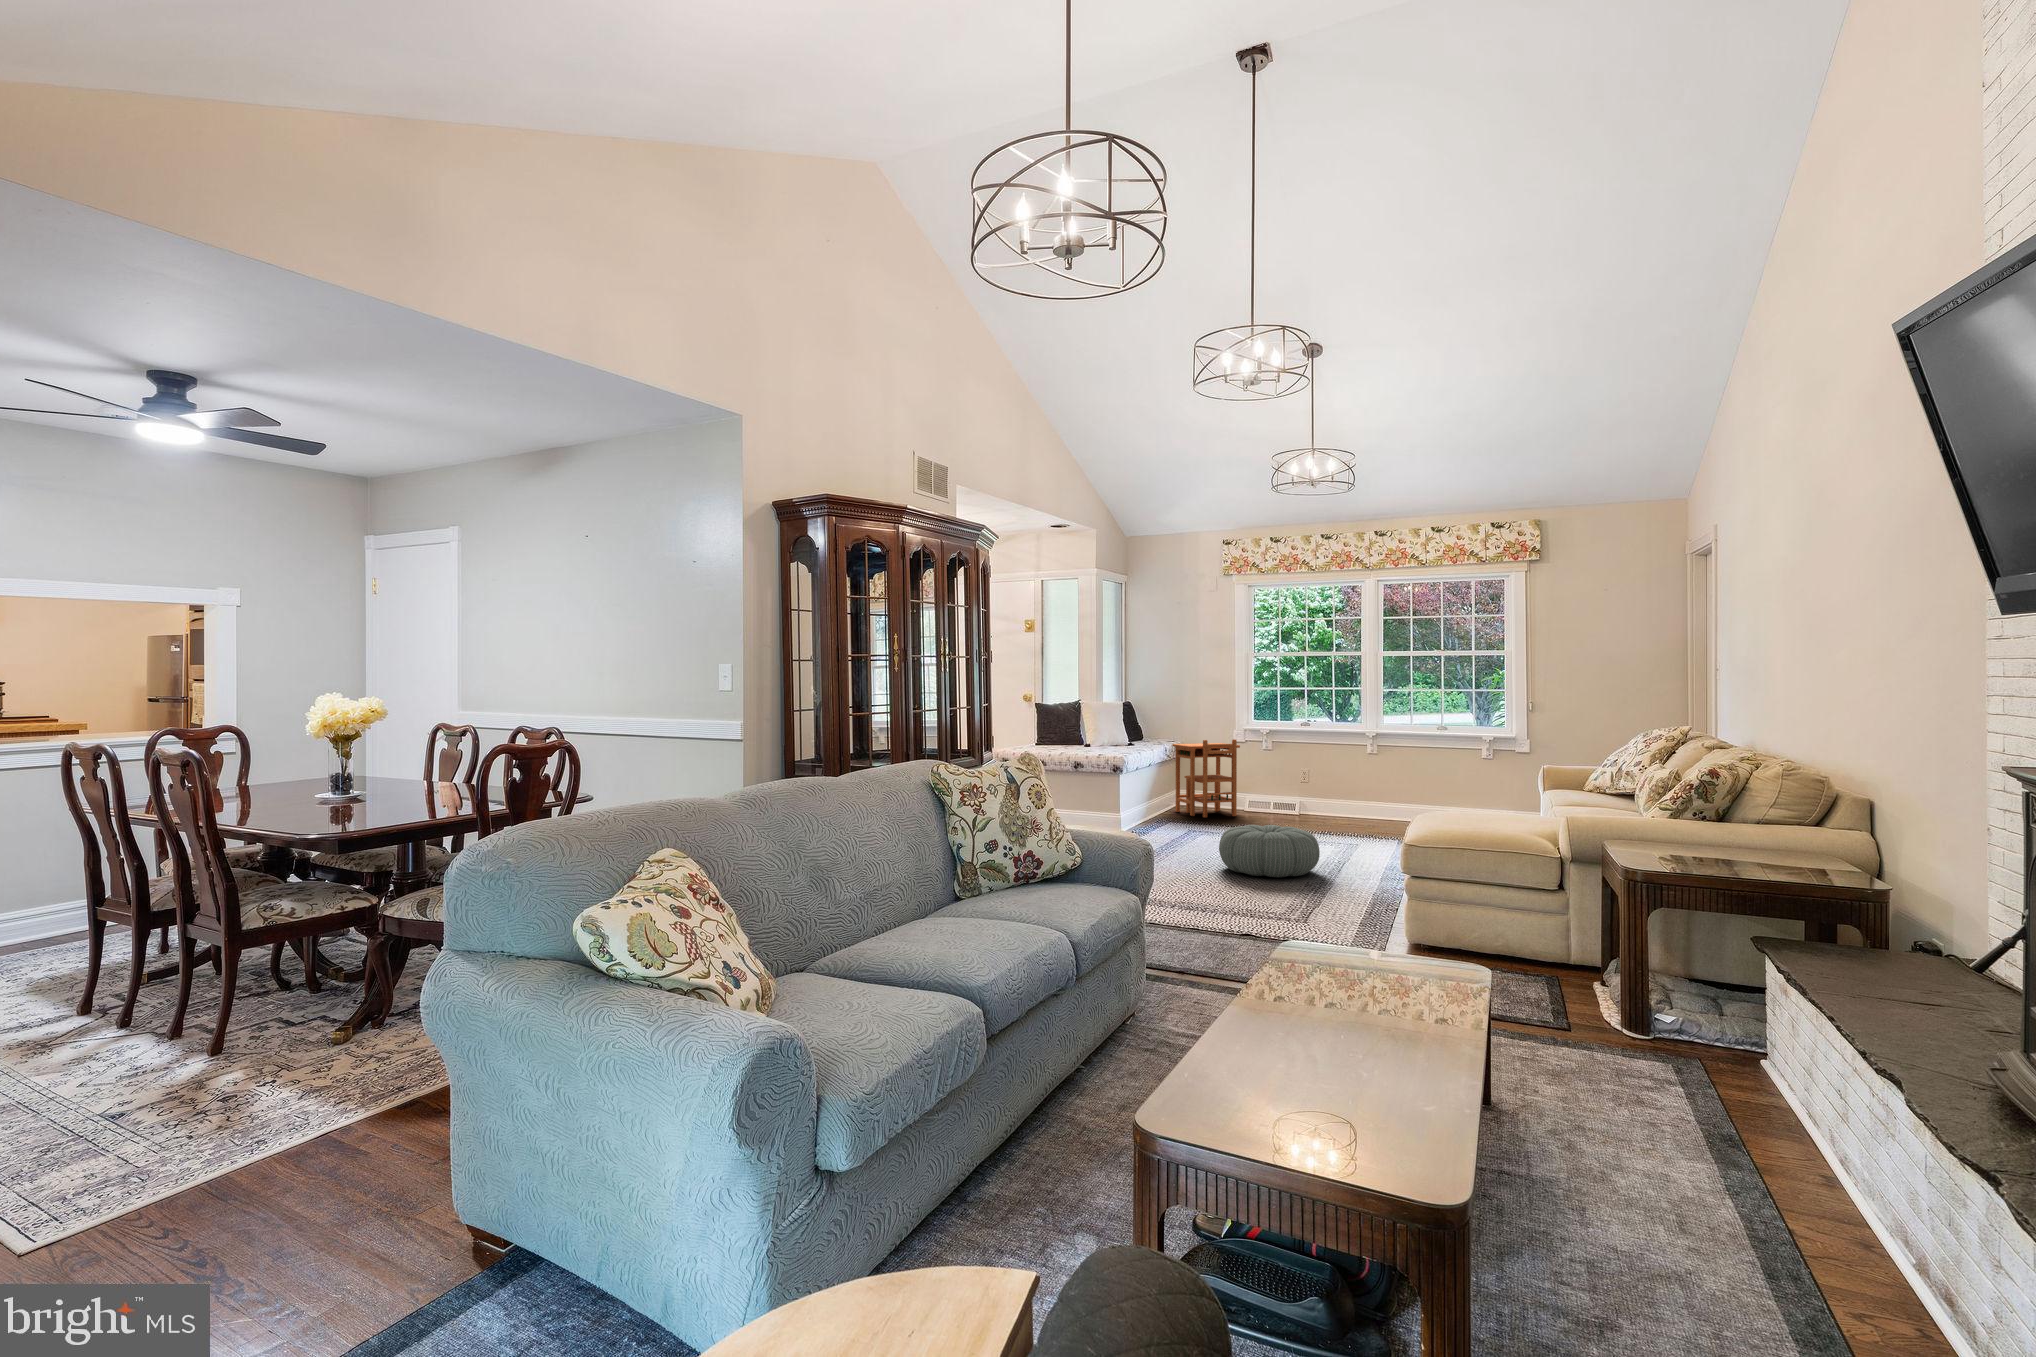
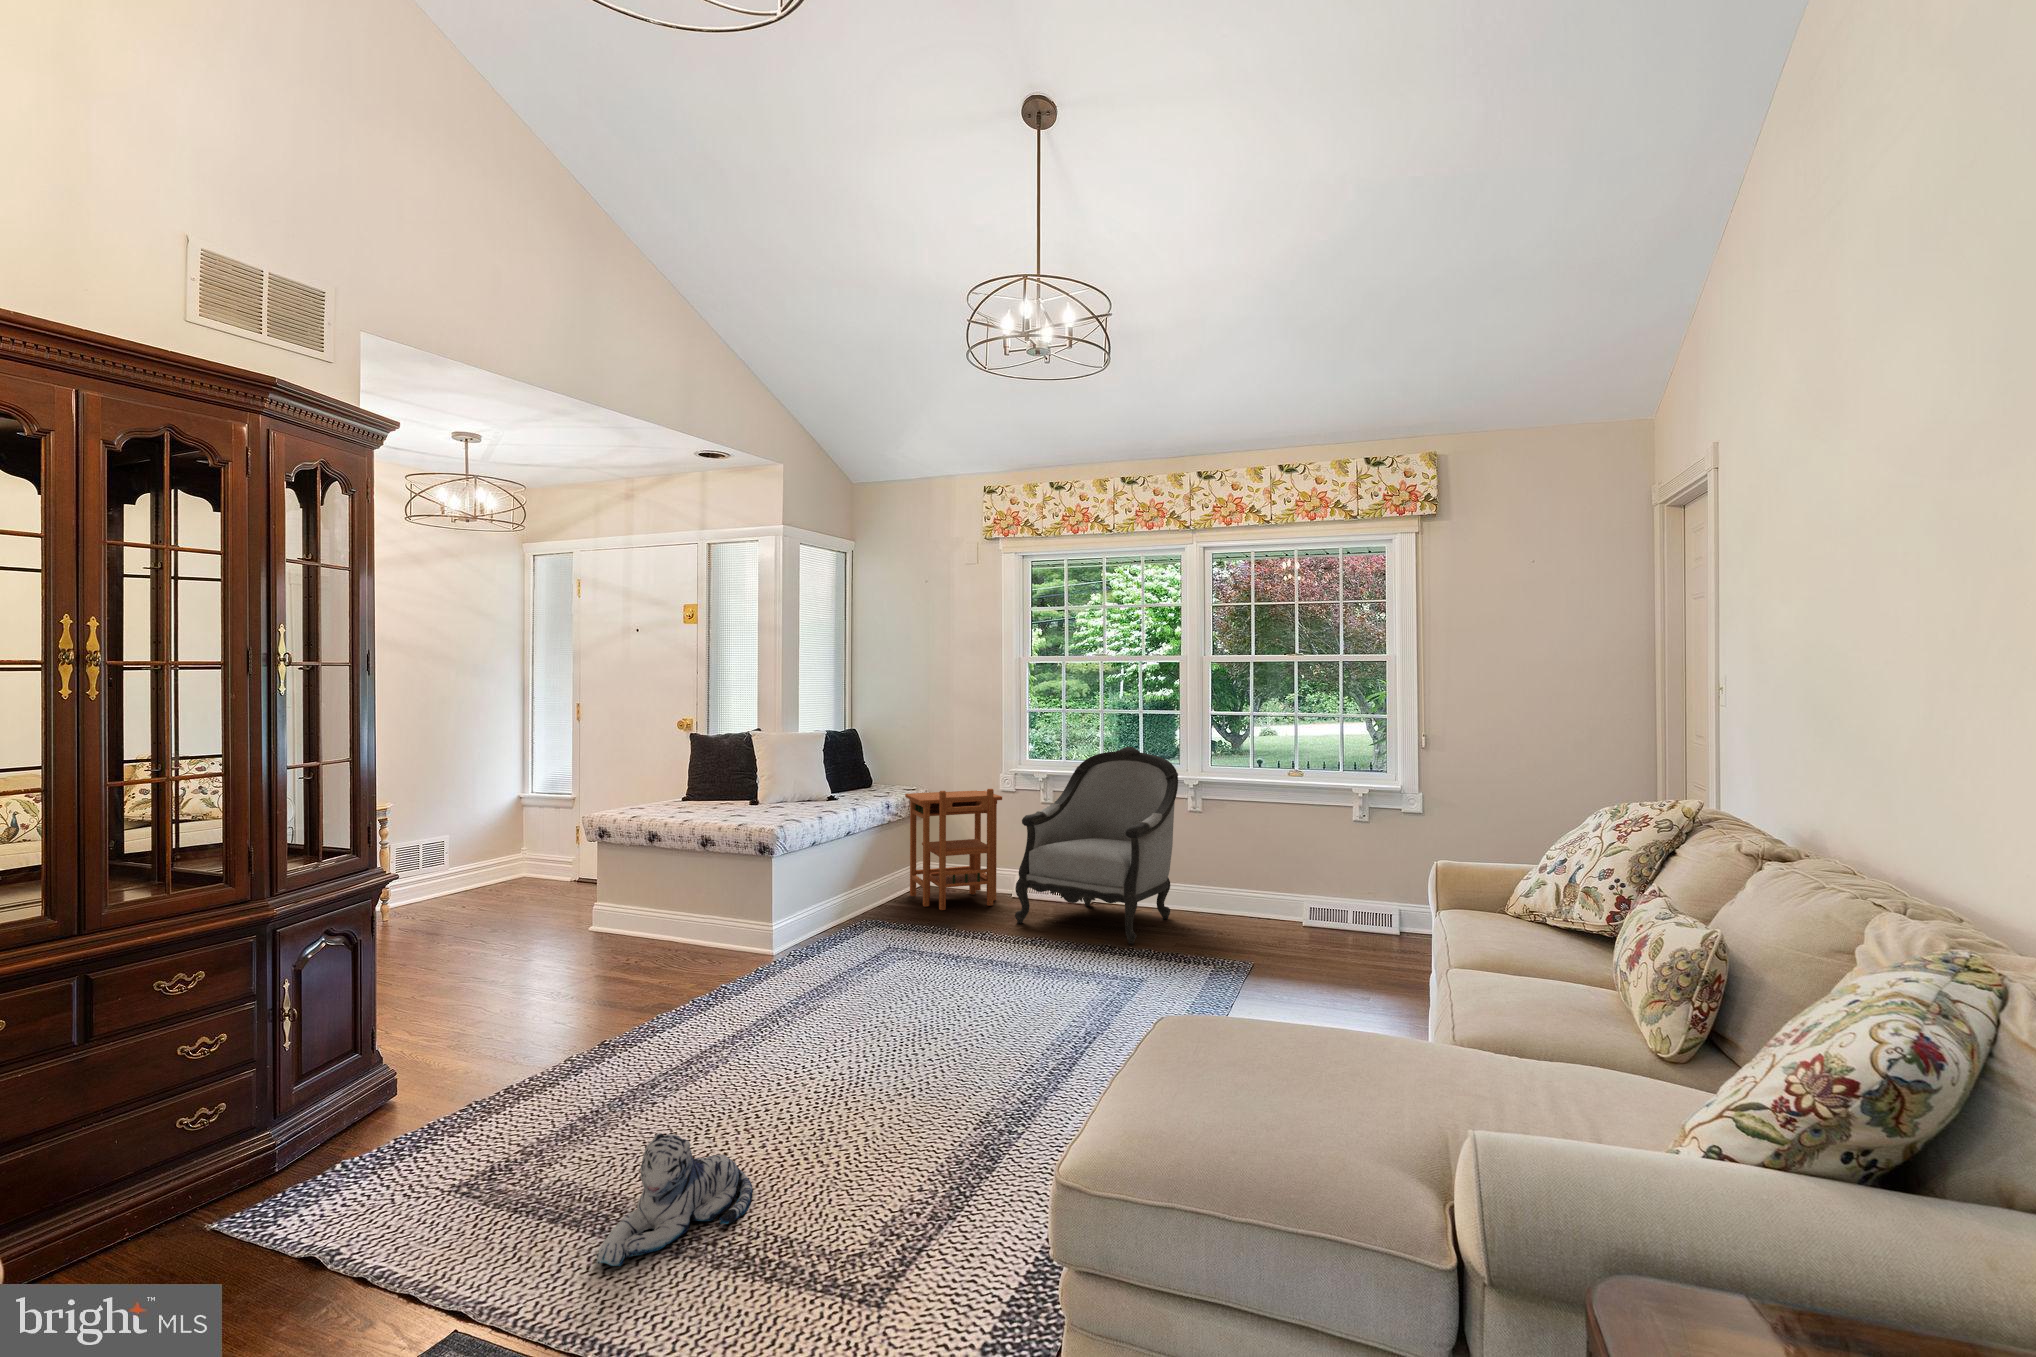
armchair: none [1259,712,1365,831] -> present [1015,747,1178,944]
pouf: present [1219,825,1320,877] -> none [825,987,1018,1118]
plush toy: none [1177,856,1226,903] -> present [597,1133,753,1266]

